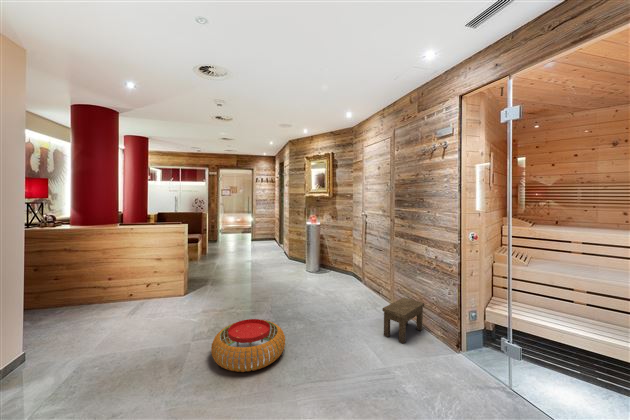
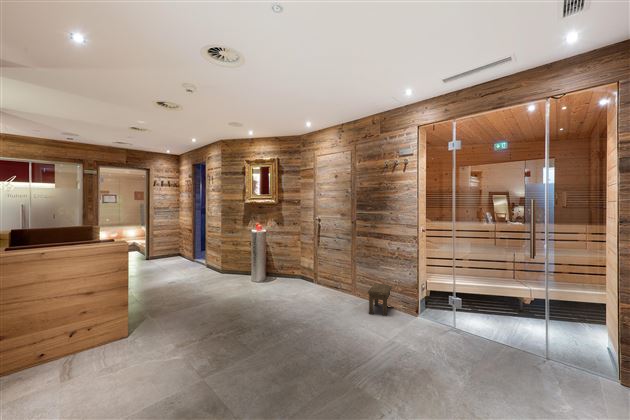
pouf: present [211,319,285,372] -> none [244,311,311,353]

